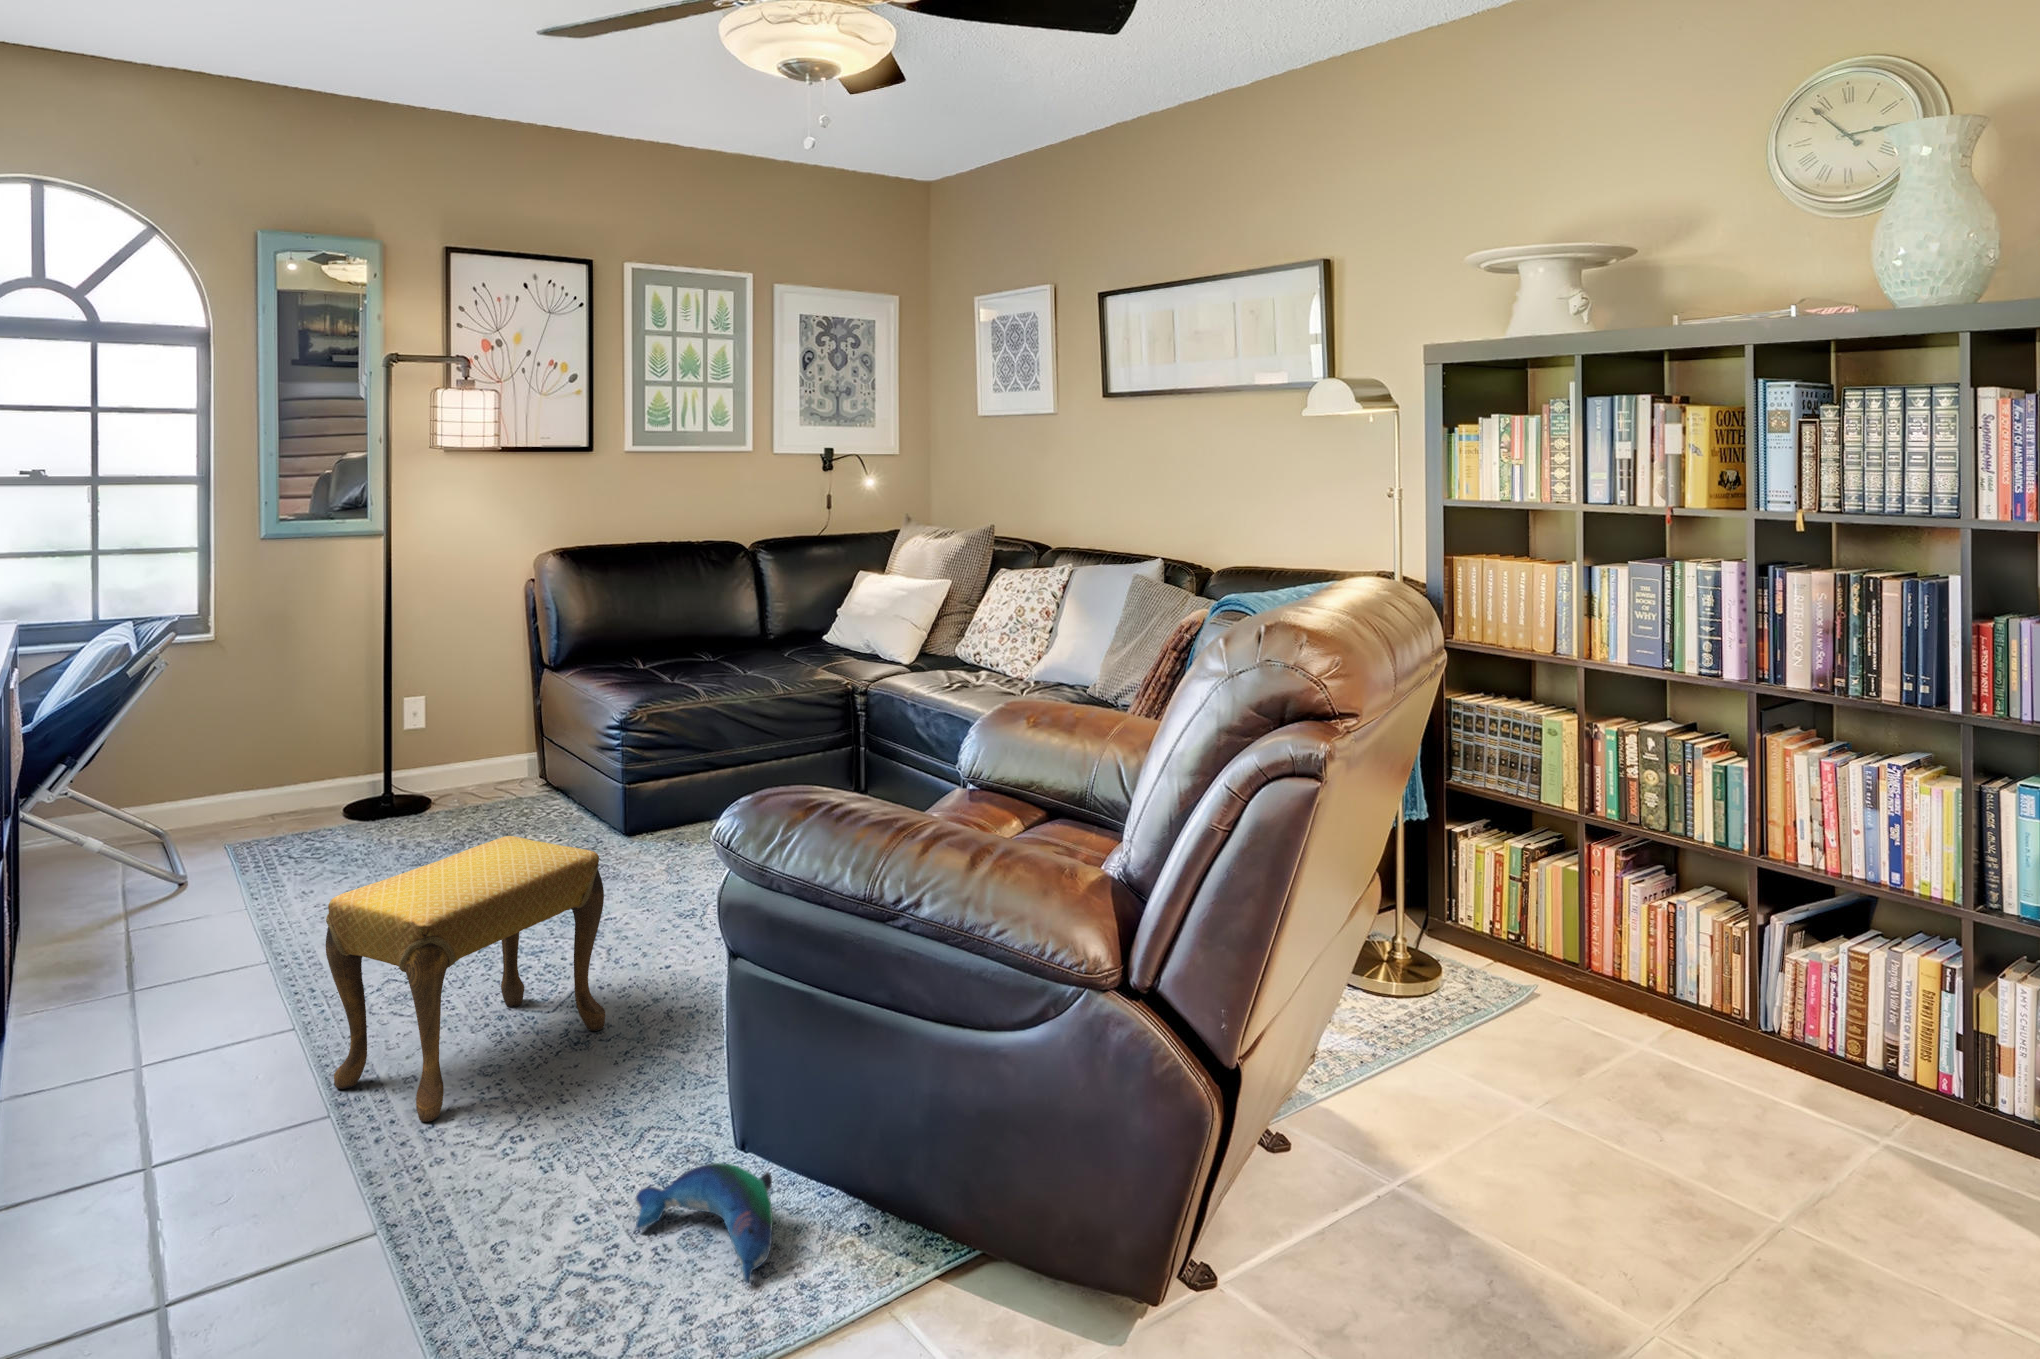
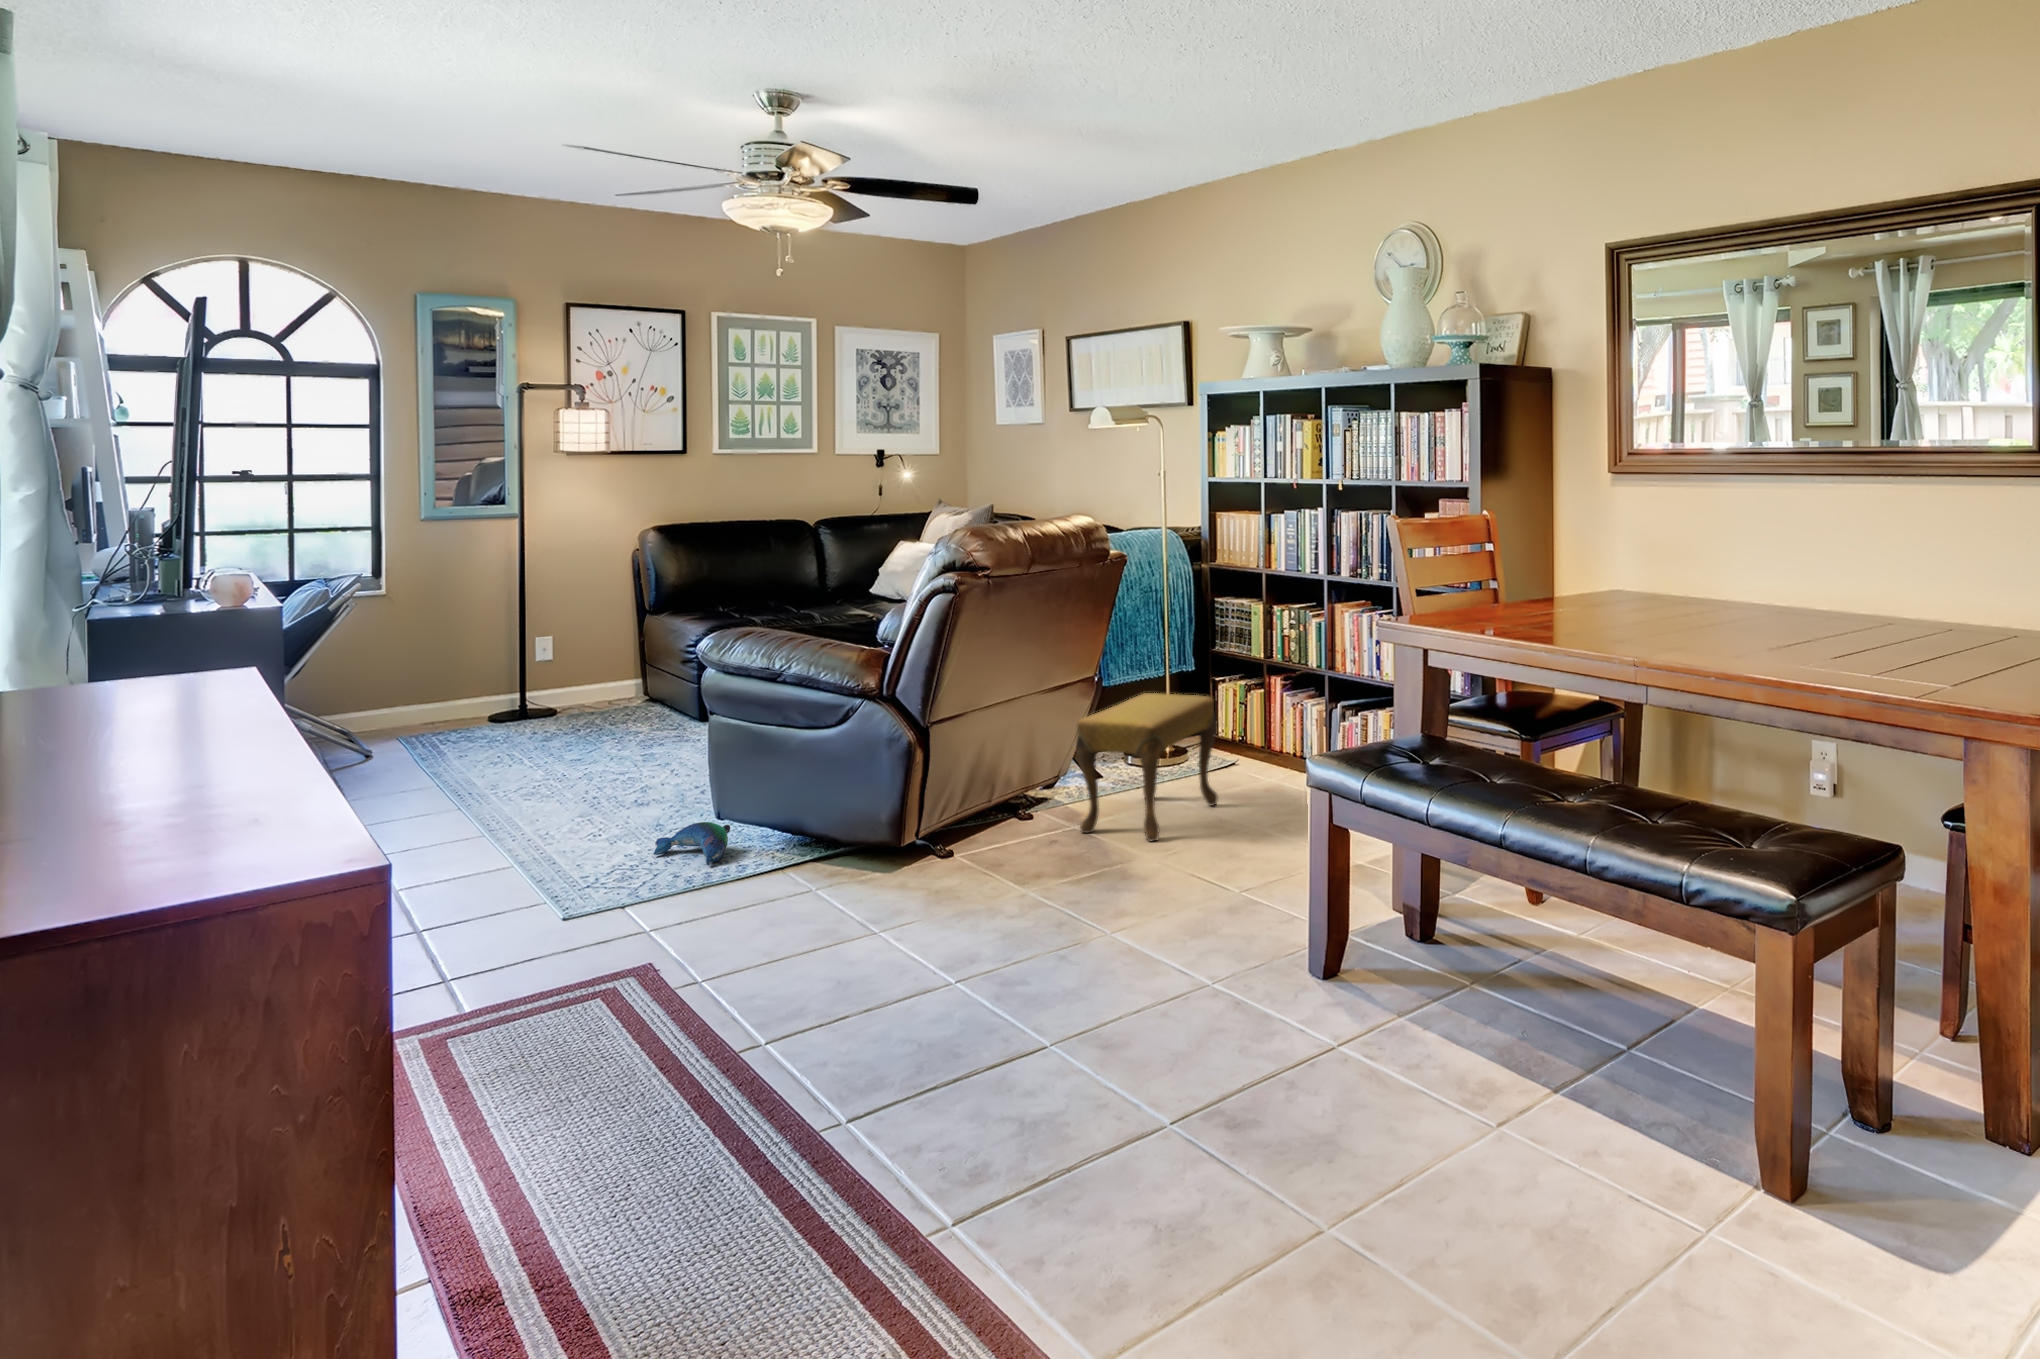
footstool: present [326,836,605,1122] -> present [1076,693,1218,842]

